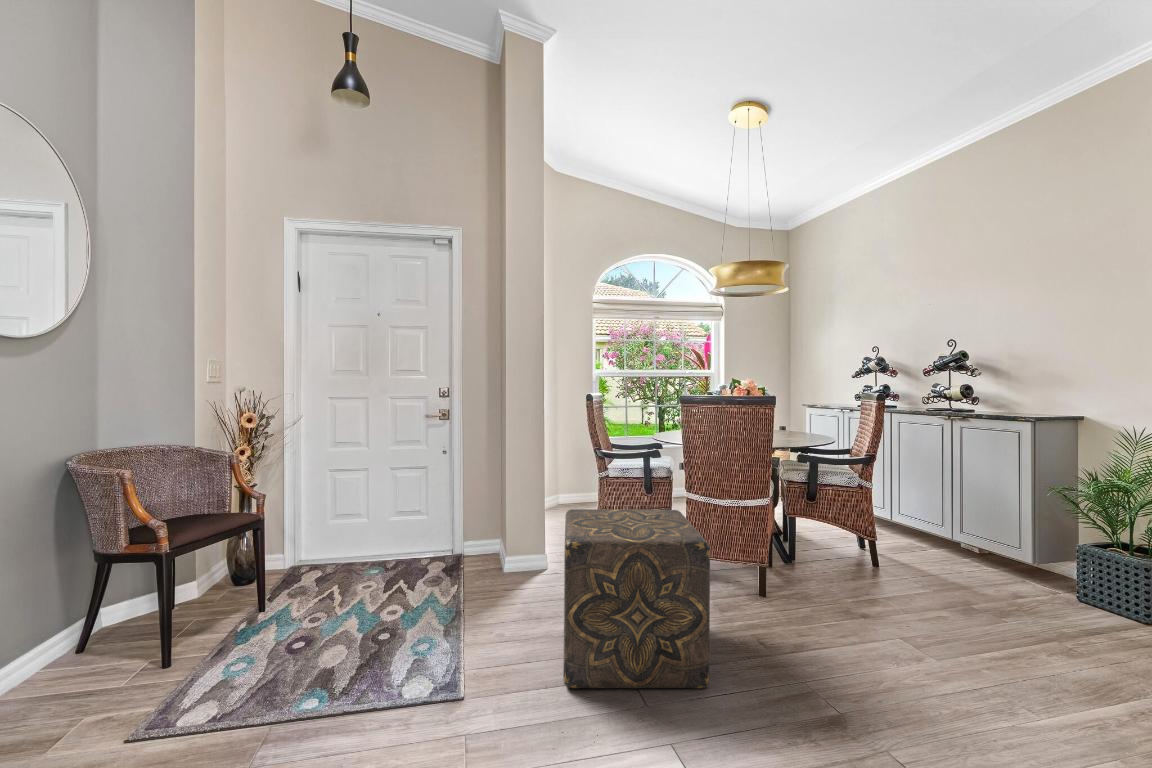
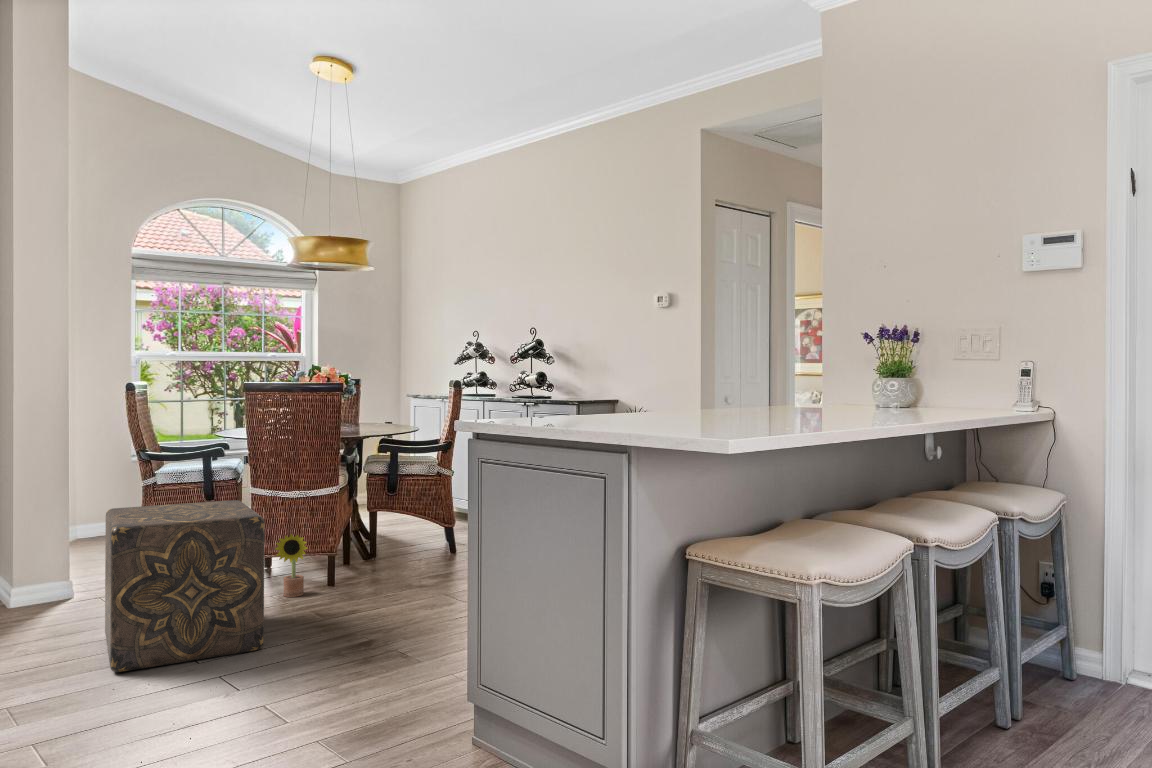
decorative plant: none [708,543,741,604] -> present [275,534,308,597]

